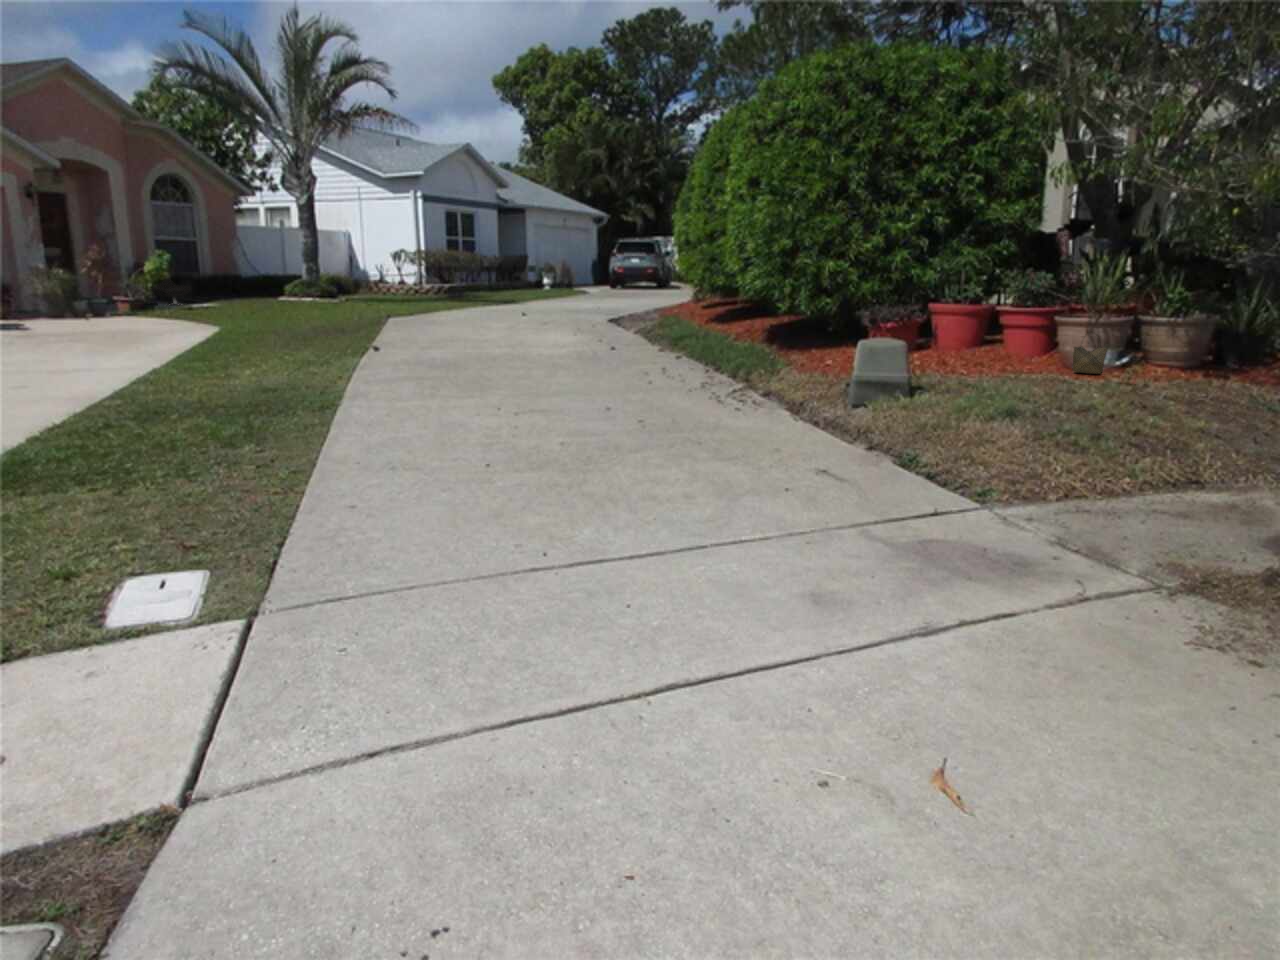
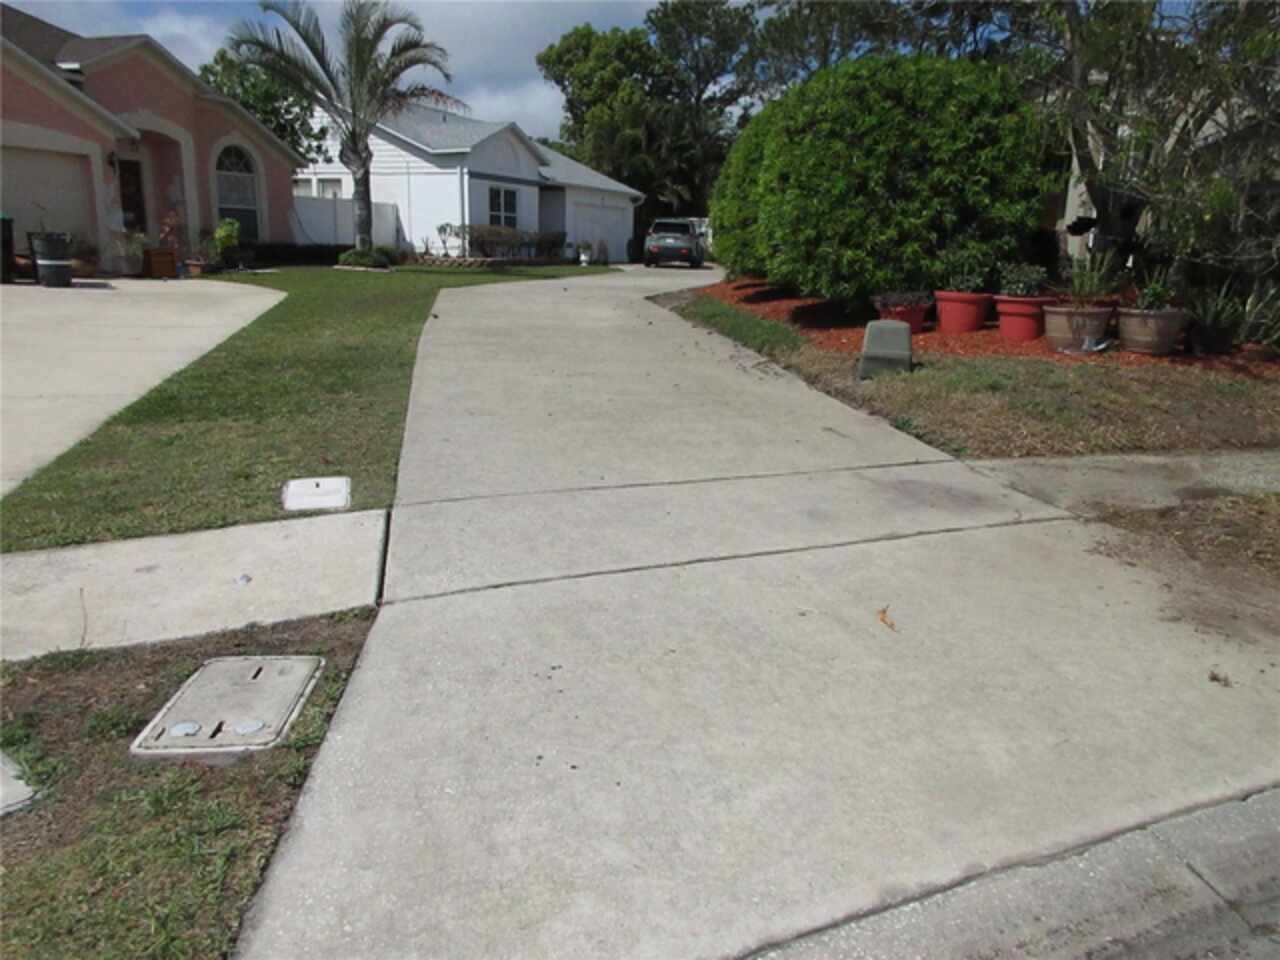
wooden crate: none [52,284,104,317] -> present [137,248,178,278]
woven basket: present [1073,332,1107,374] -> none [1055,320,1086,358]

